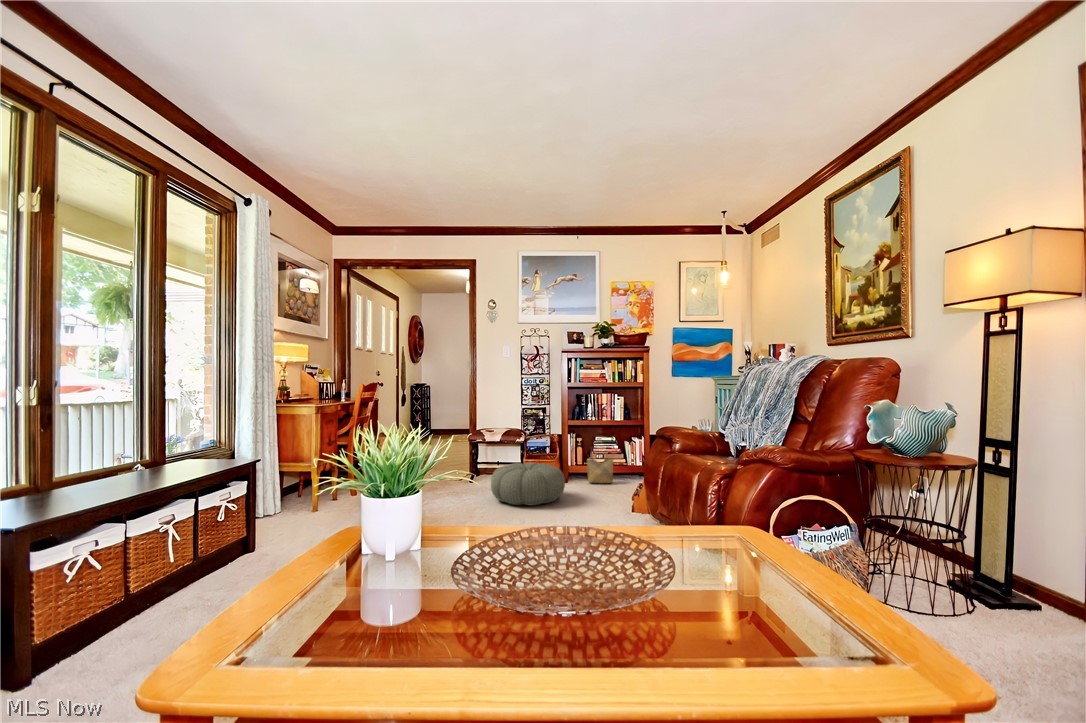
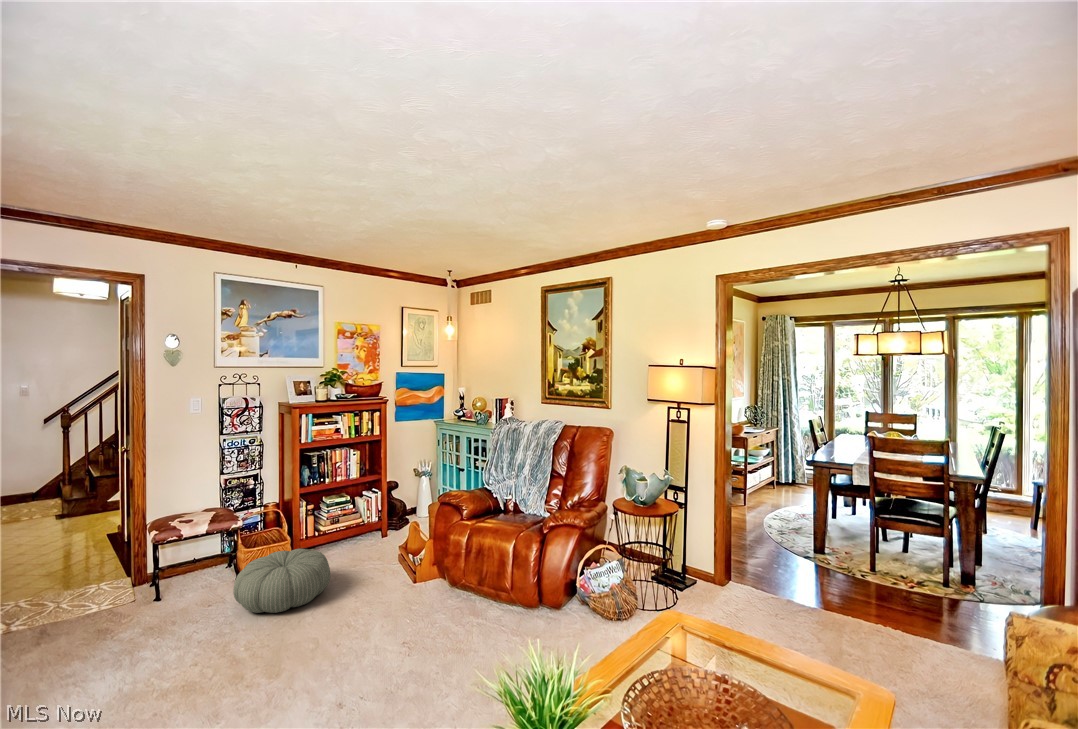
woven basket: present [587,446,613,483] -> none [326,507,355,550]

